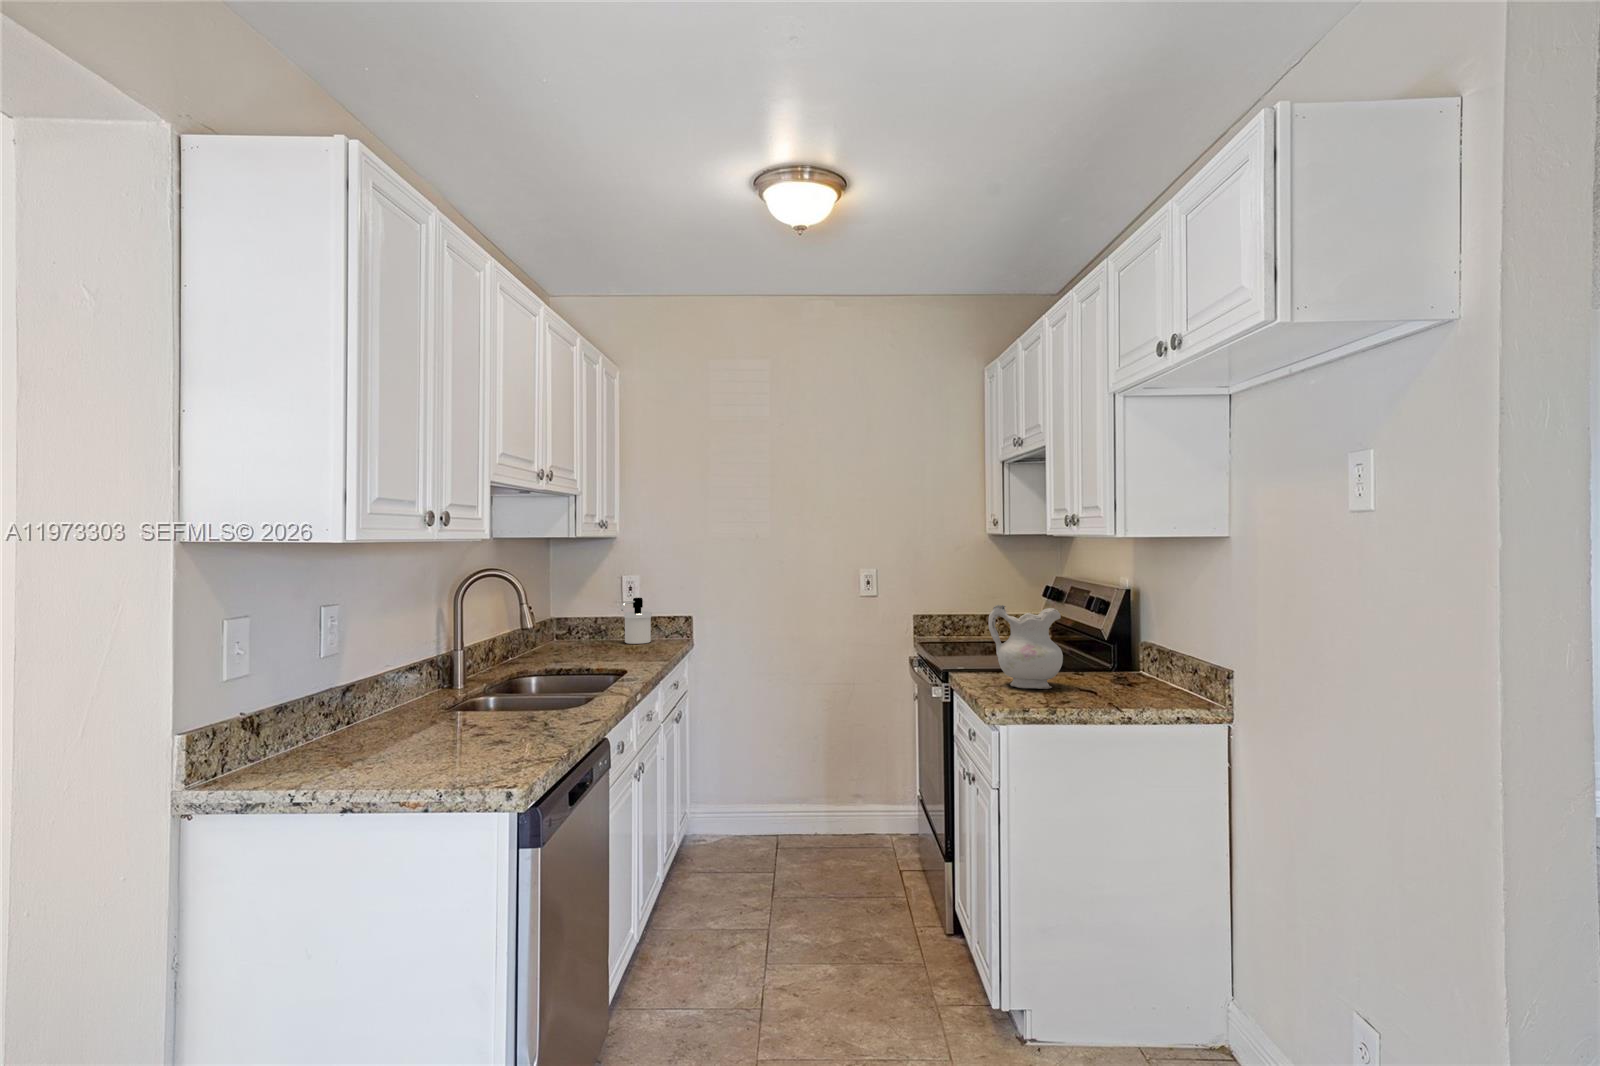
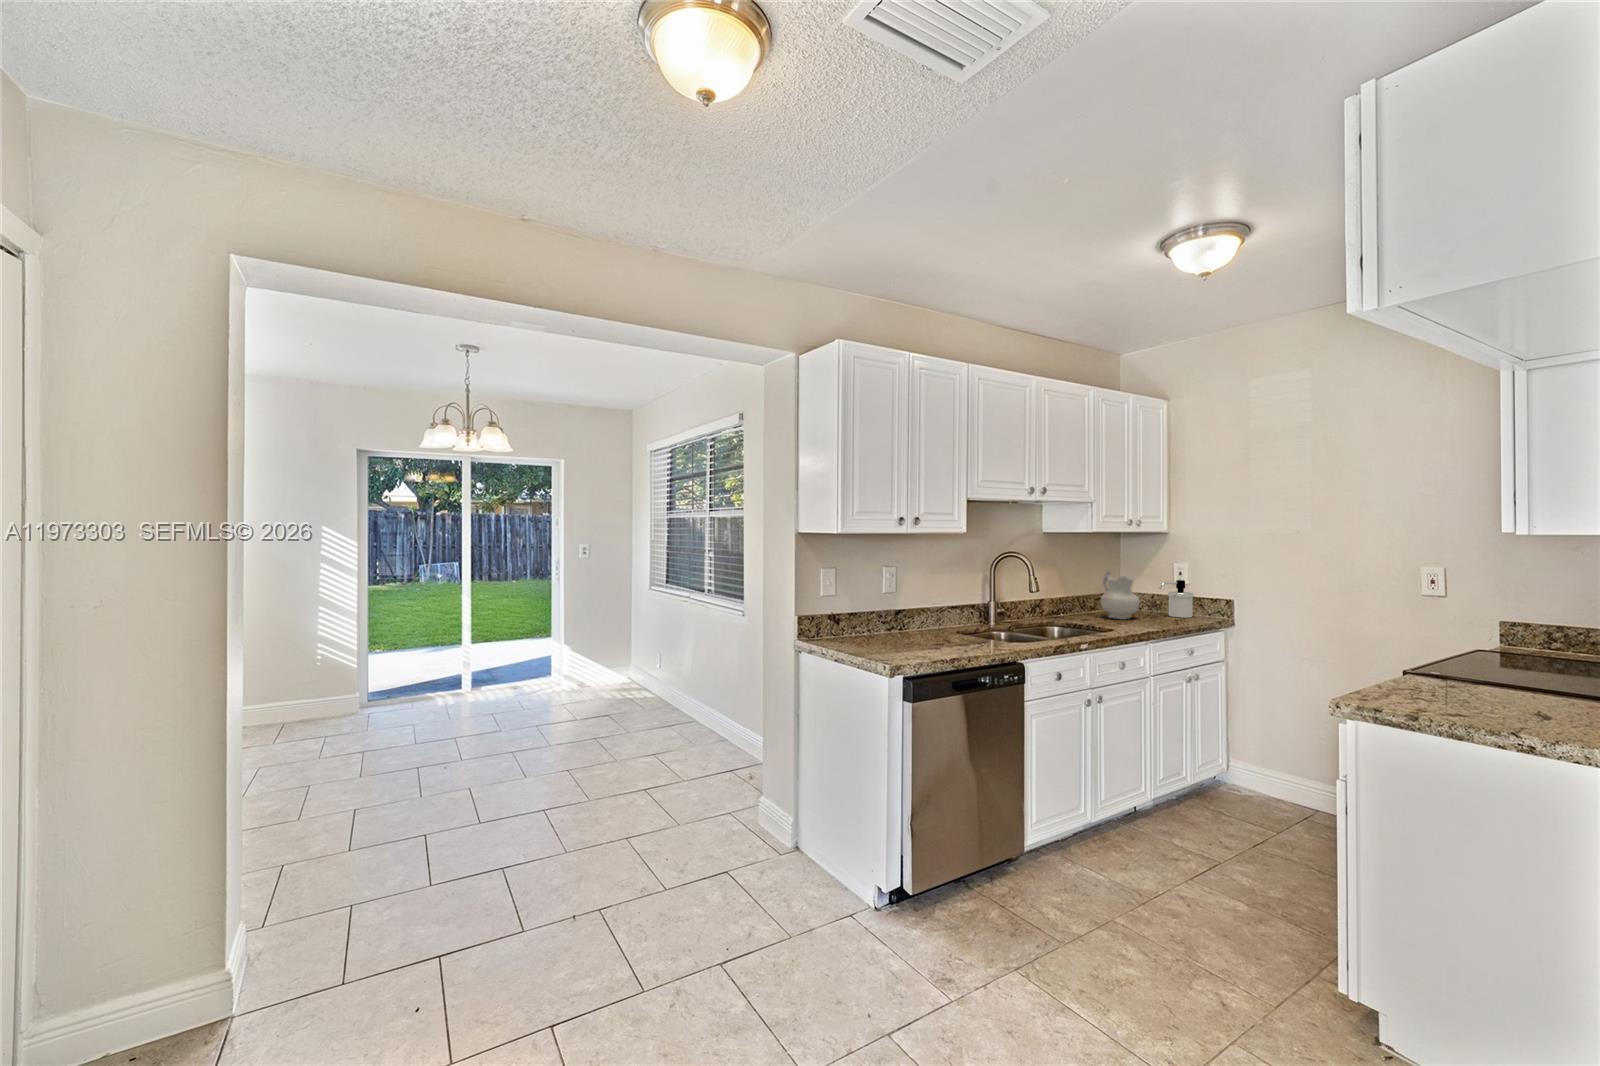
ceramic pitcher: present [988,605,1063,689] -> present [1101,572,1140,619]

